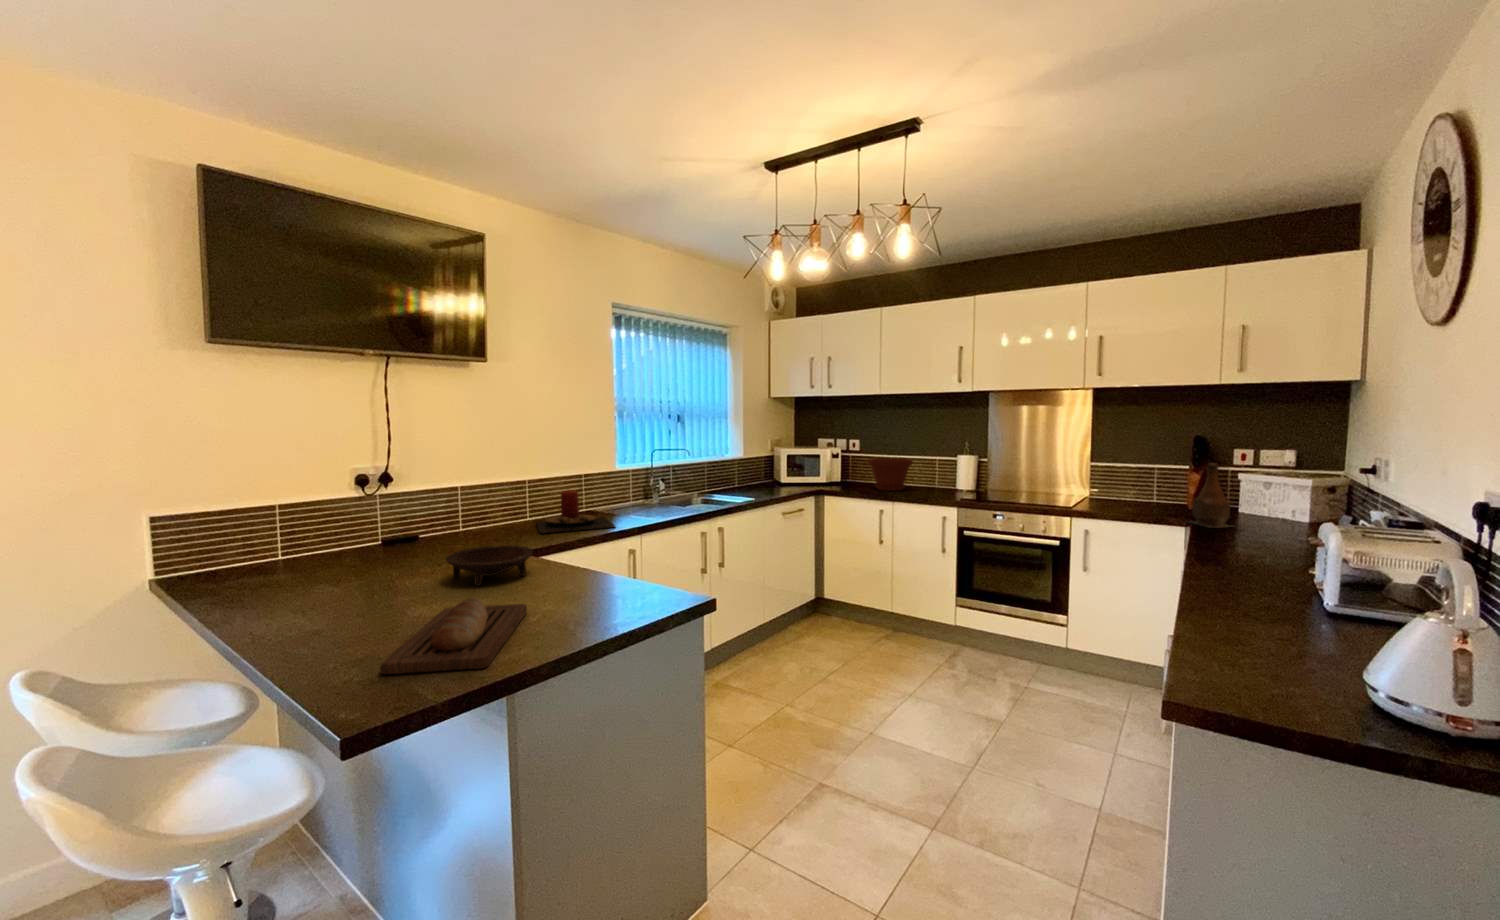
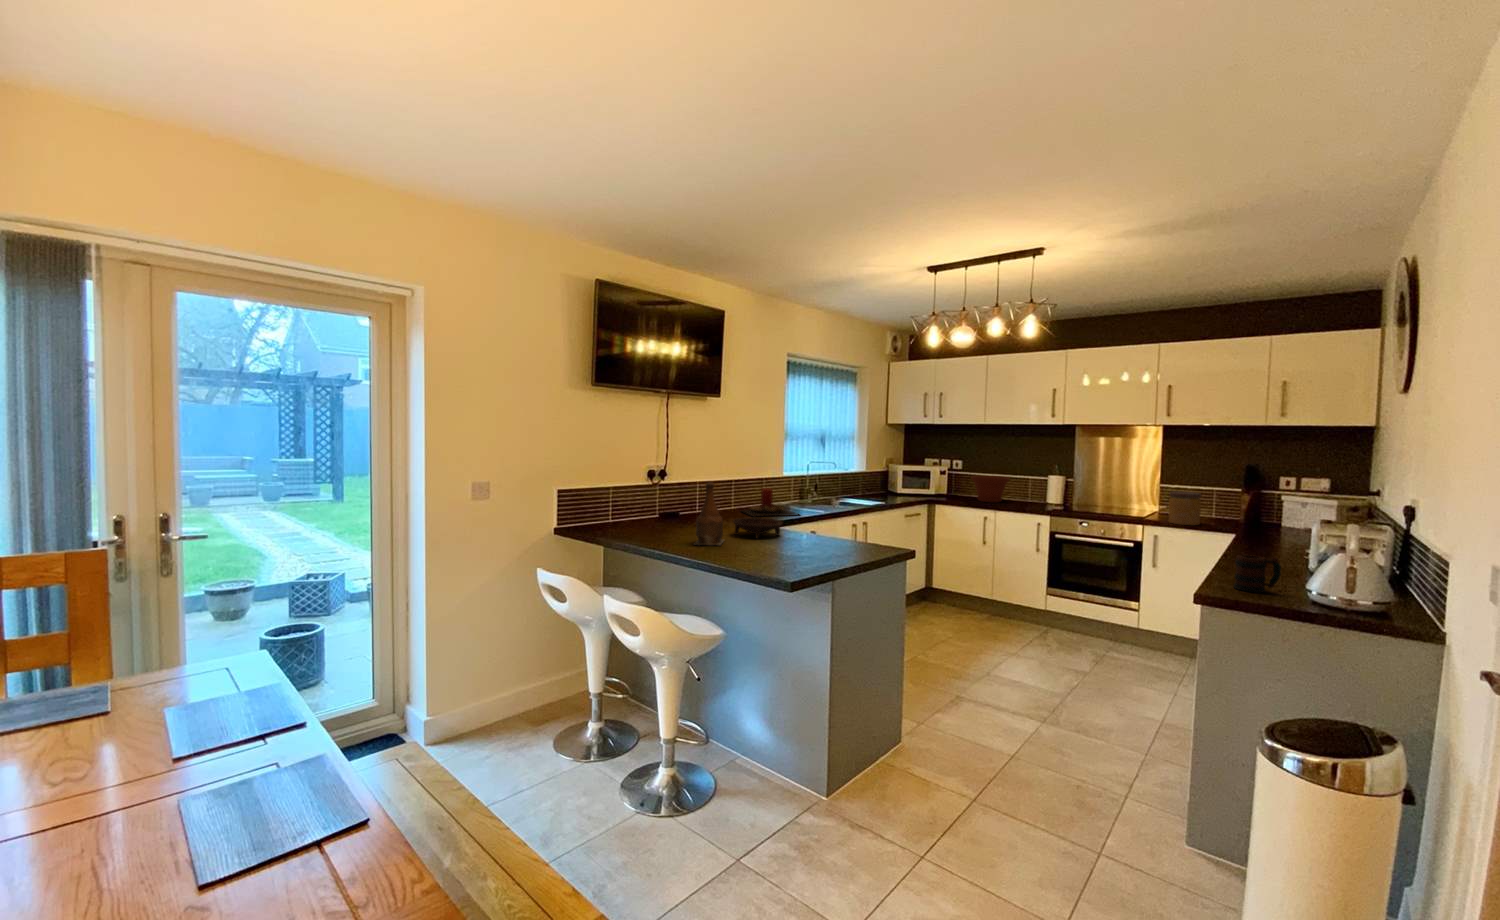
bottle: present [1189,463,1230,527] -> present [694,482,723,545]
jar: none [1102,472,1143,516] -> present [1168,491,1201,525]
bread loaf: present [380,598,527,674] -> none [763,538,820,567]
mug: none [1239,605,1329,680] -> present [1234,555,1281,592]

